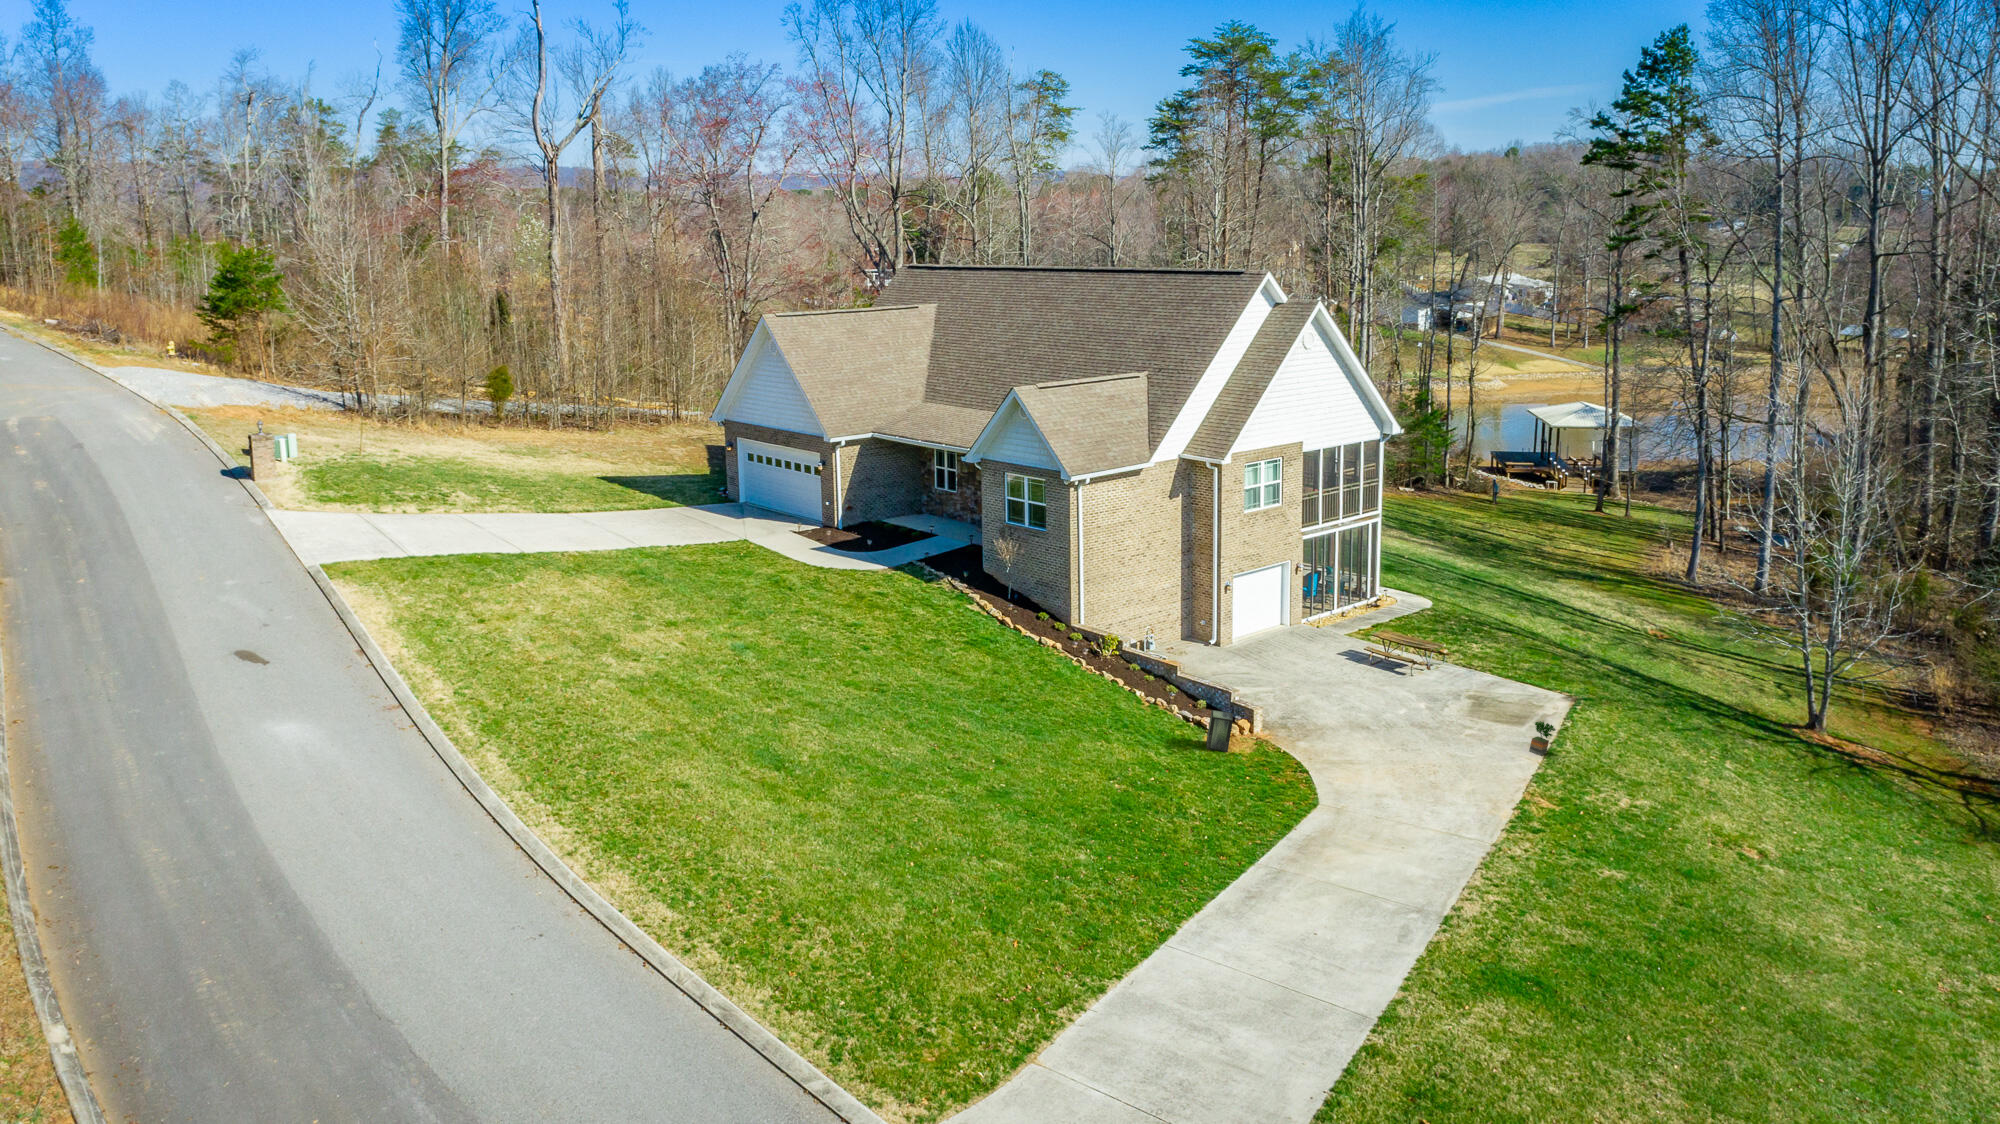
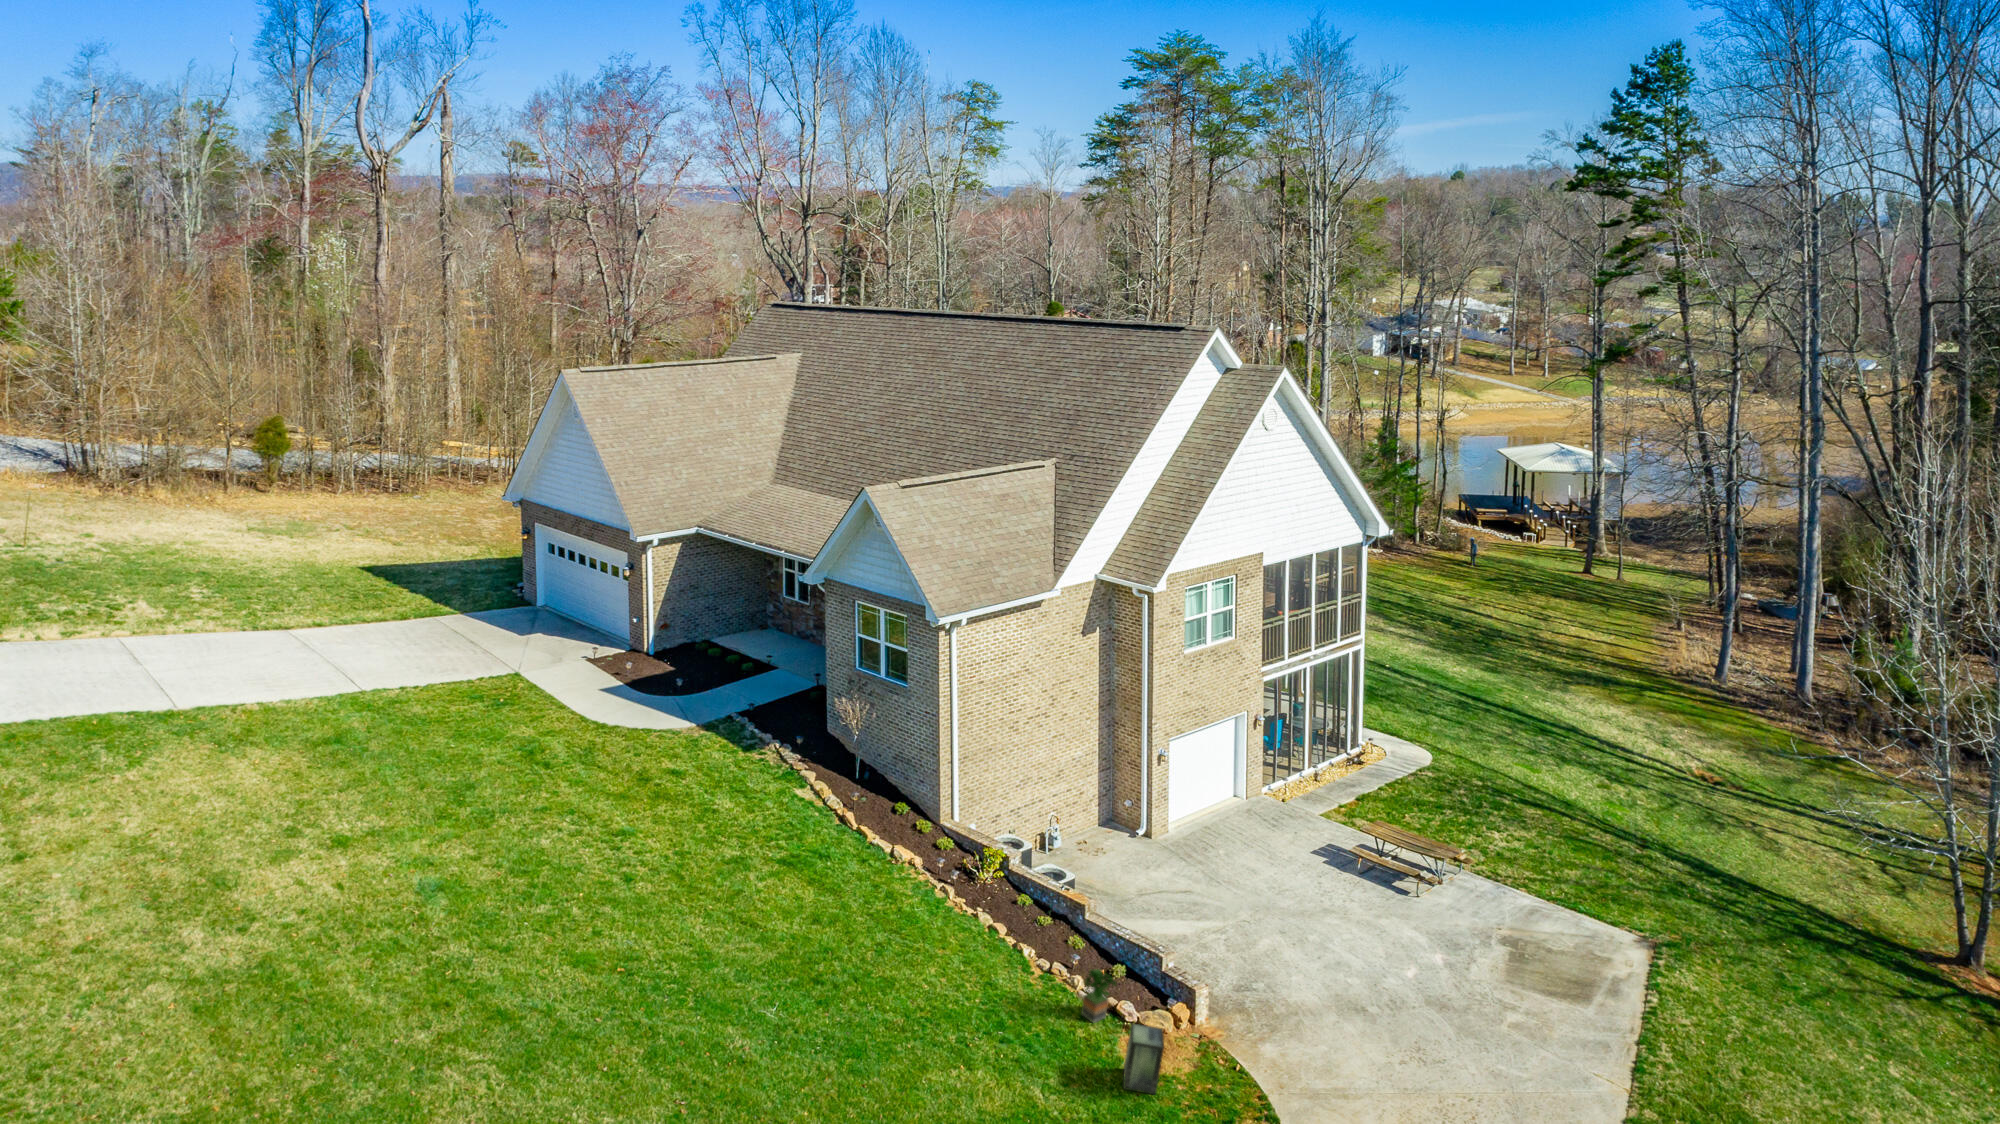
potted tree: present [1529,721,1555,756] -> present [1081,969,1116,1023]

